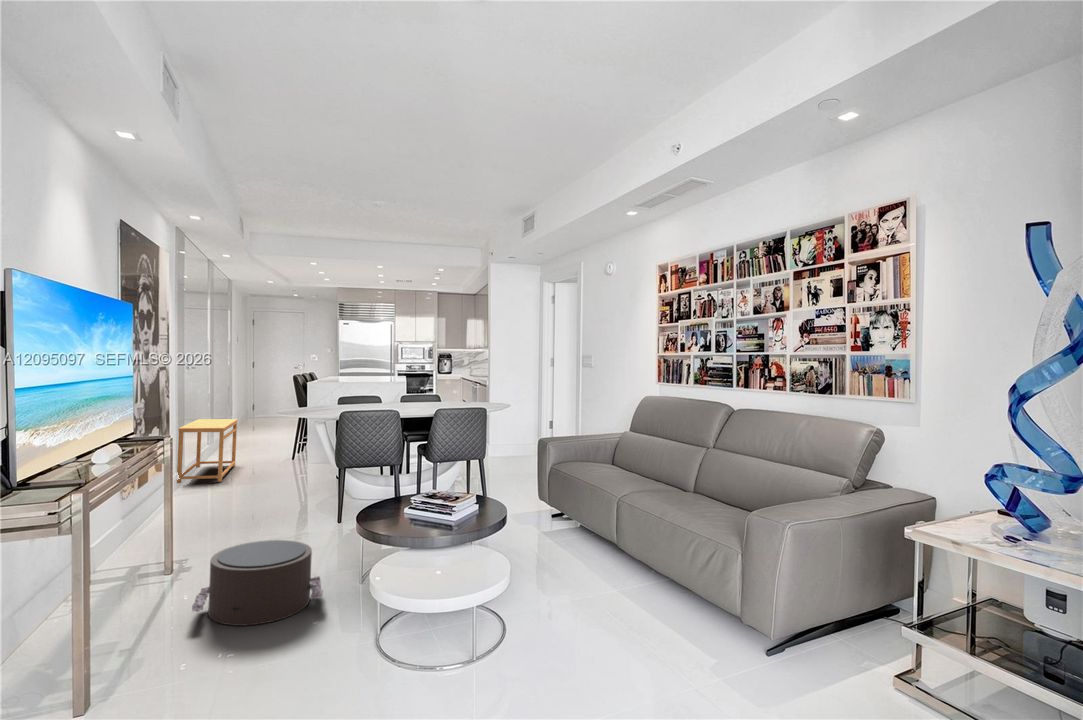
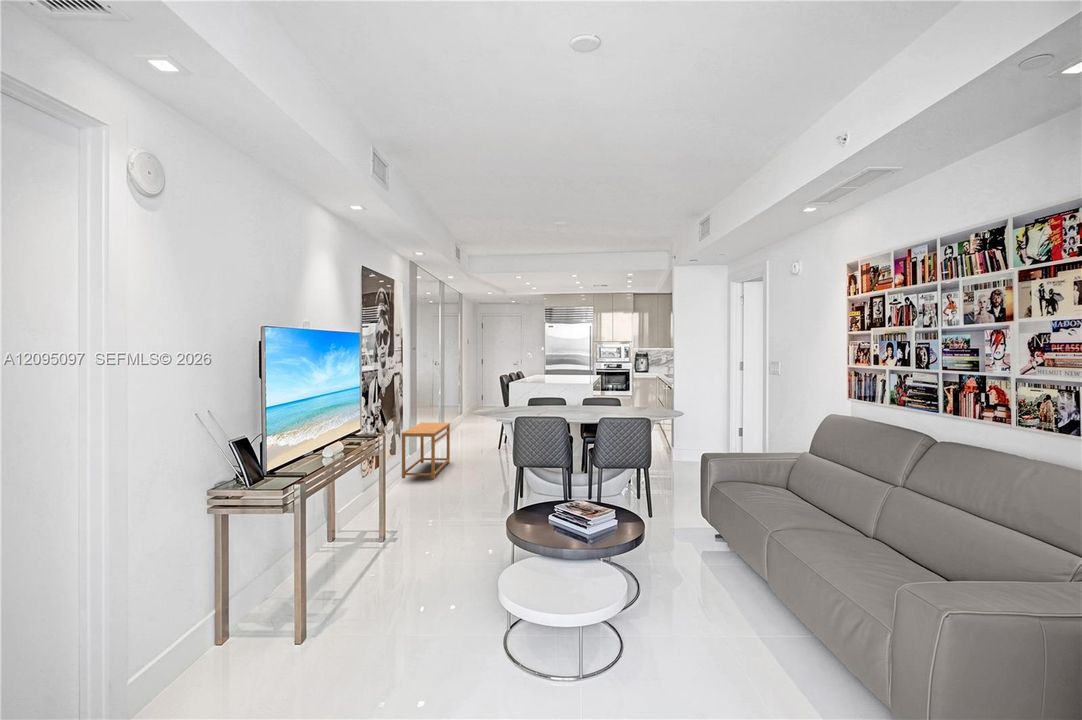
pouf: present [192,540,323,626] -> none [365,553,471,631]

